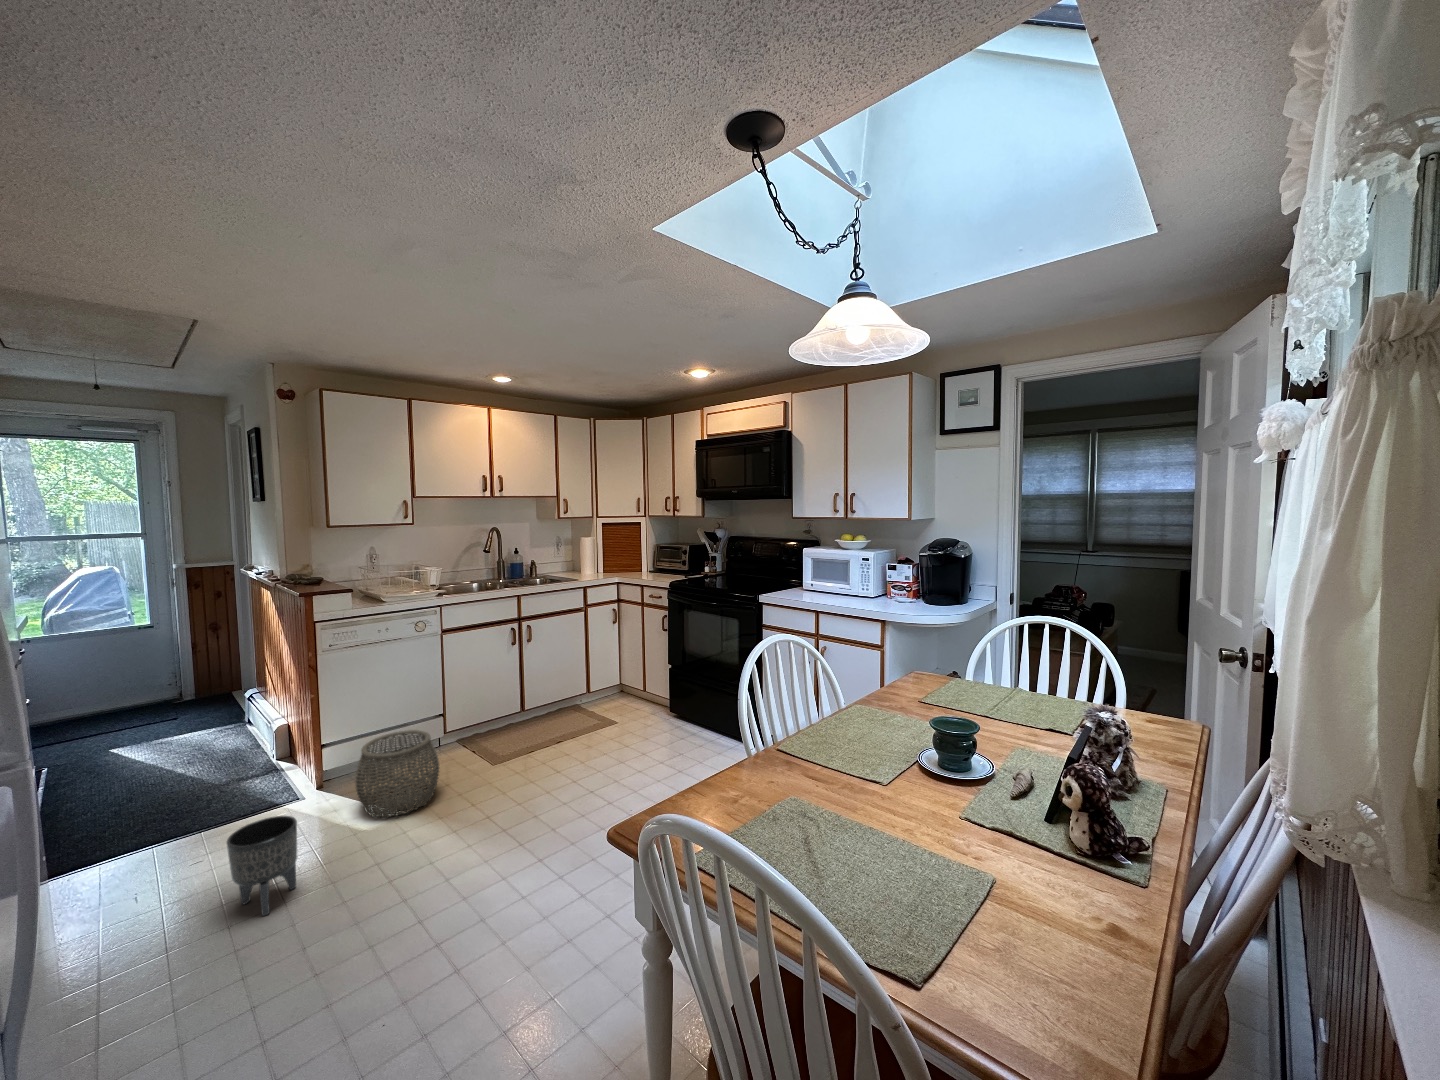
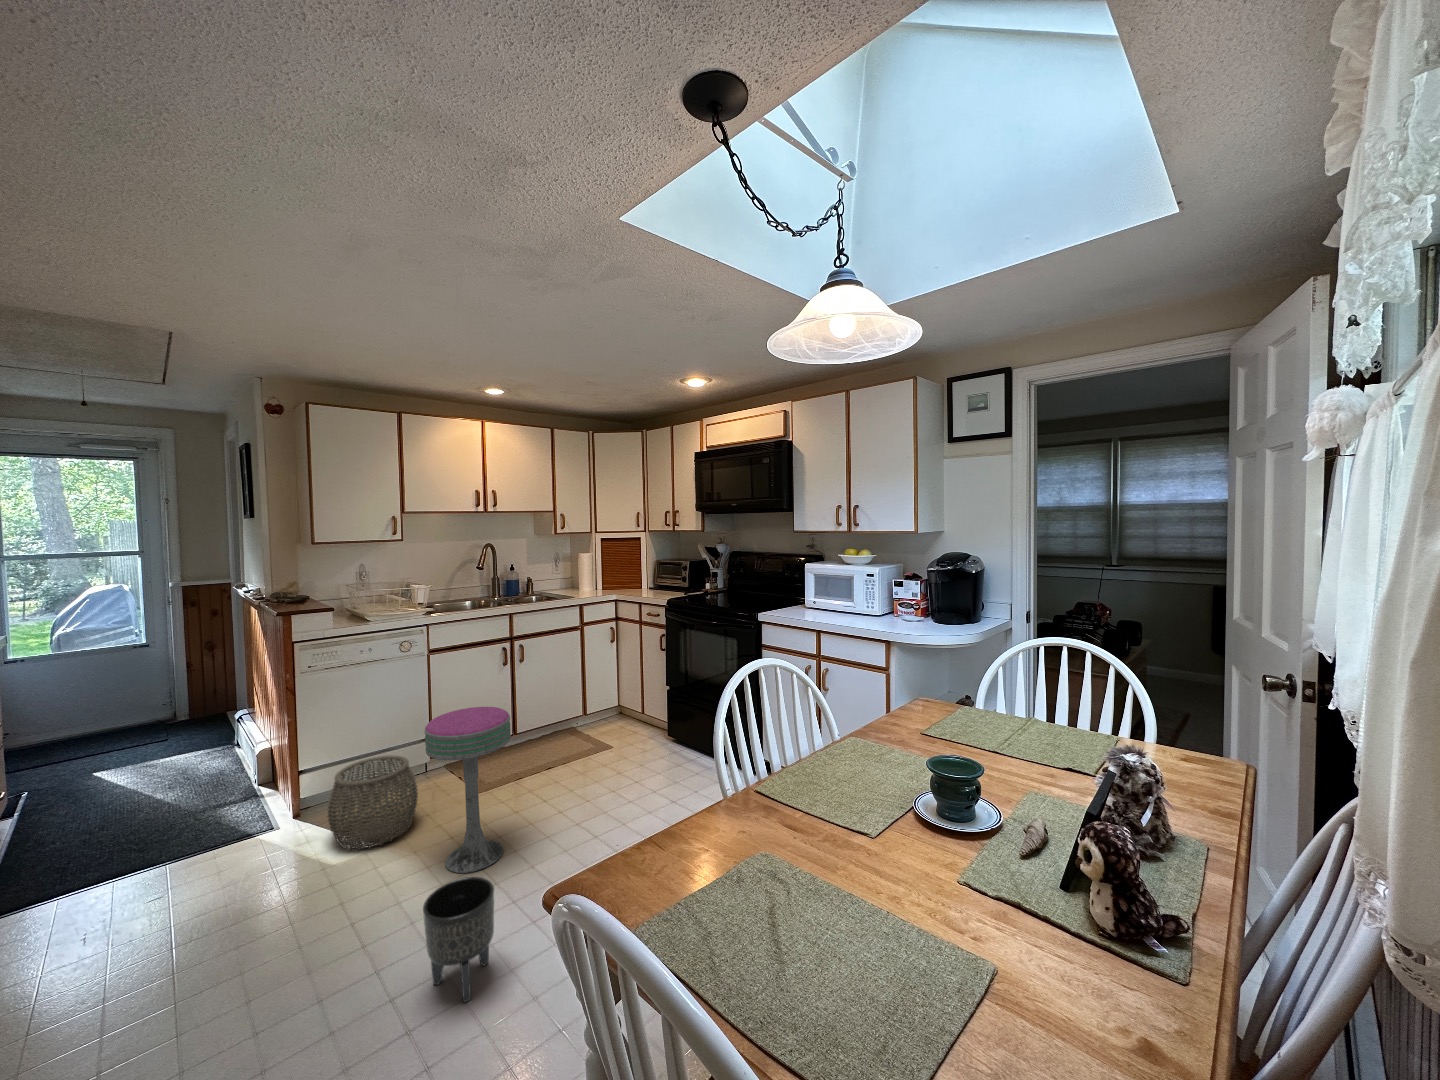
bar stool: none [452,683,531,837] -> present [425,707,511,873]
planter: present [227,816,297,916] -> present [423,877,494,1002]

